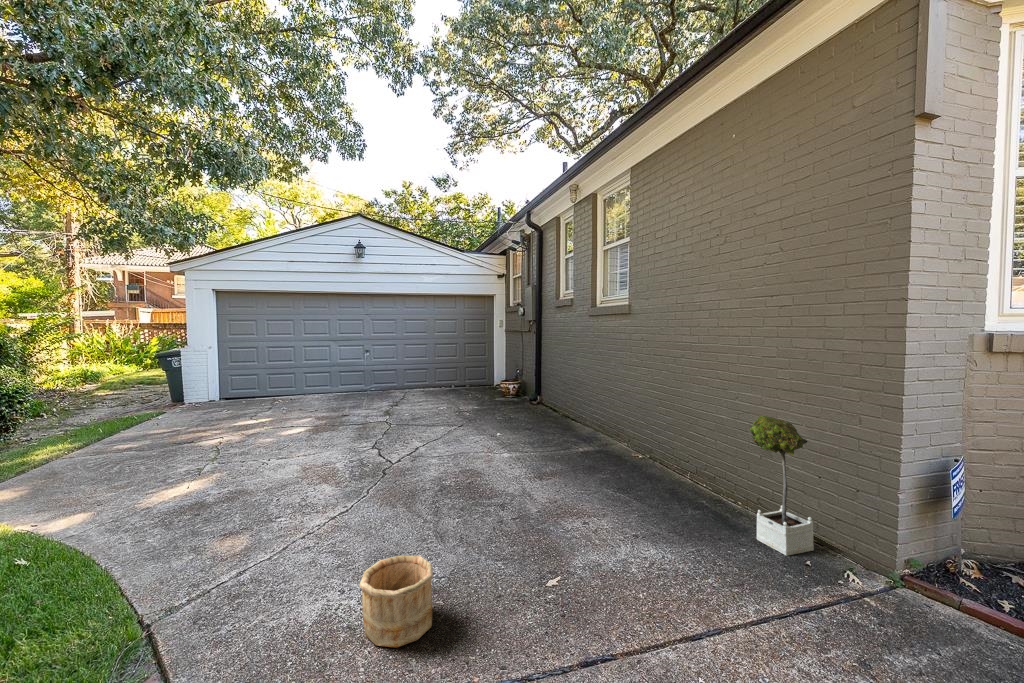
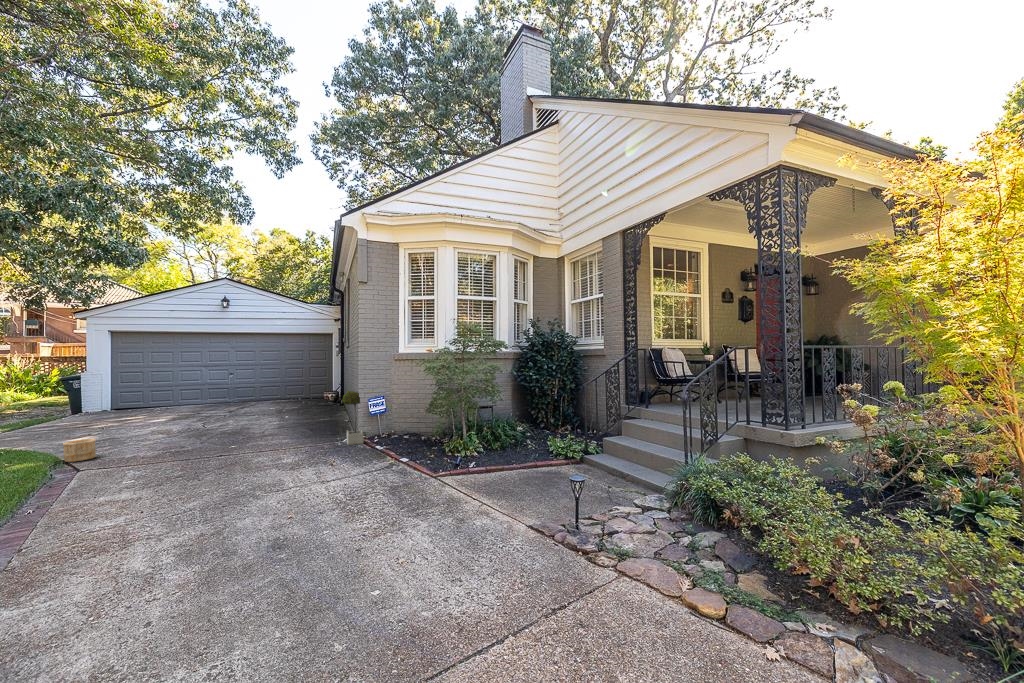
wooden bucket: present [359,555,433,648] -> present [63,439,96,462]

